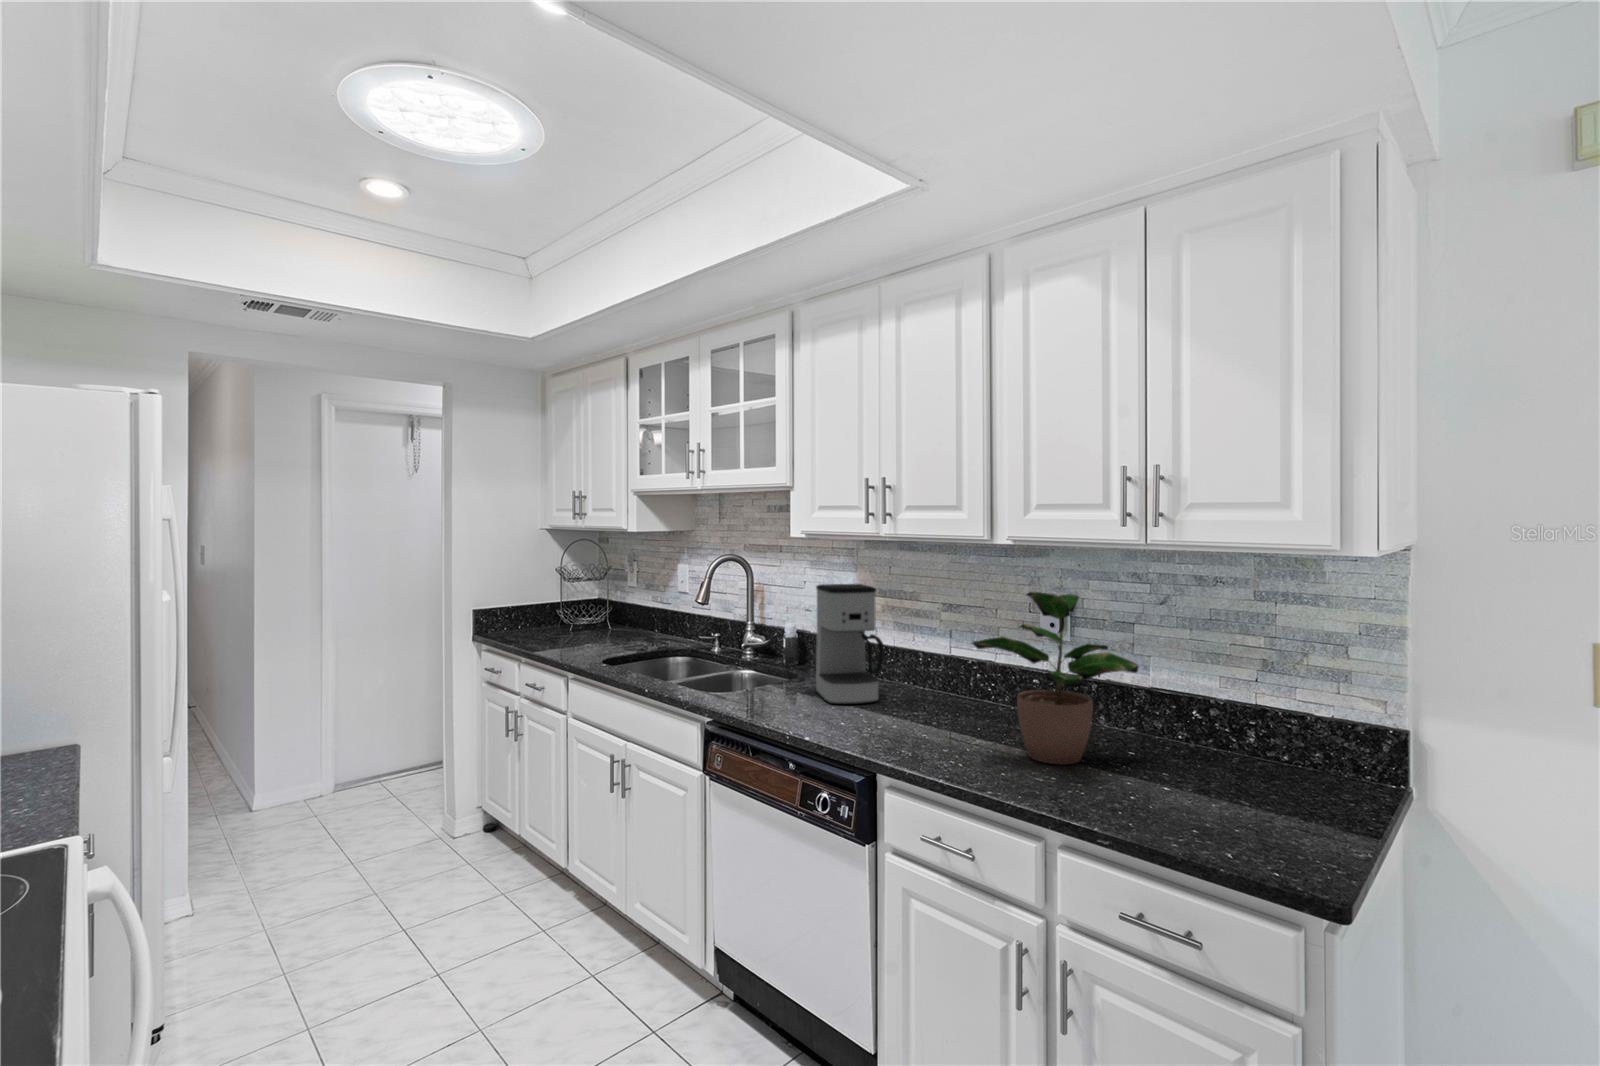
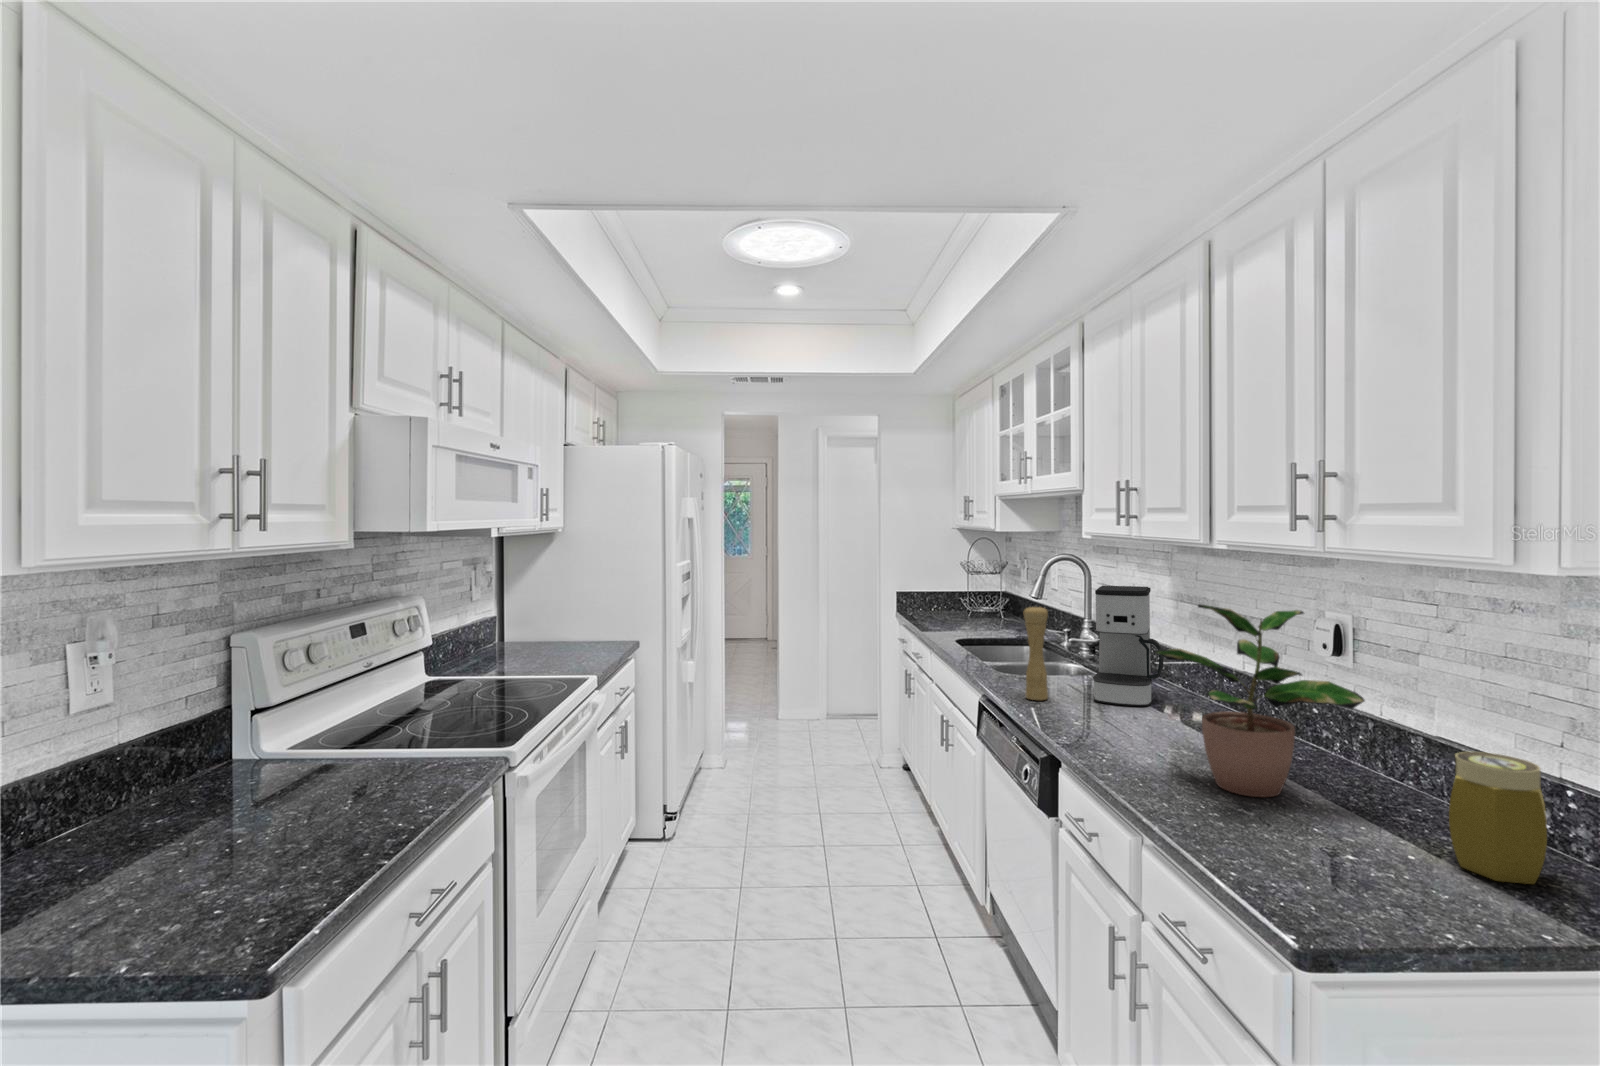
pepper mill: none [764,608,790,712] -> present [1023,606,1048,700]
jar: none [1222,692,1293,788] -> present [1449,752,1547,884]

